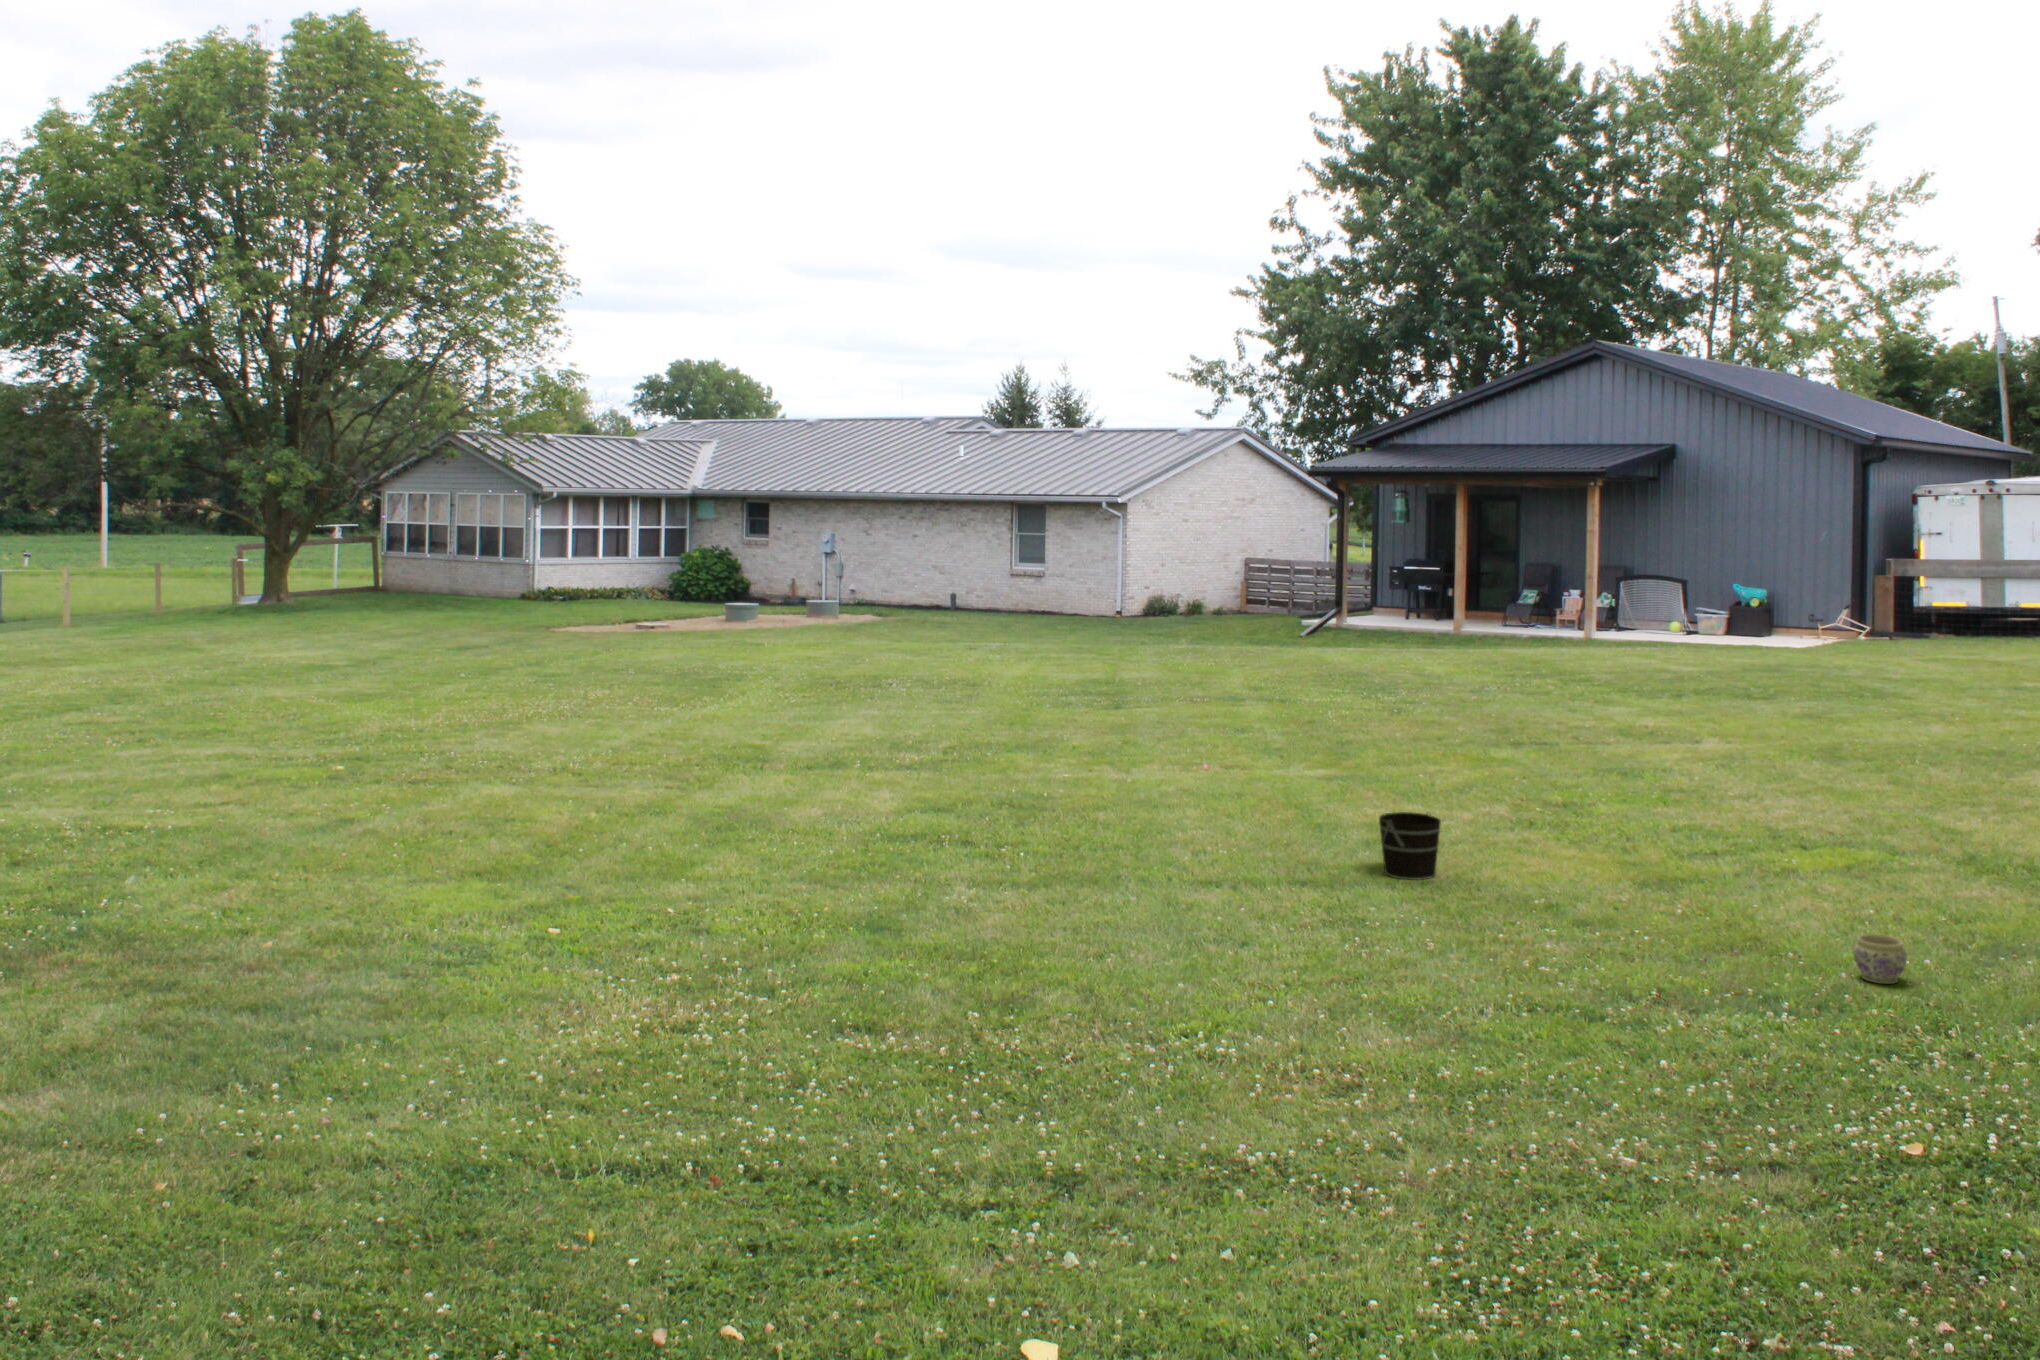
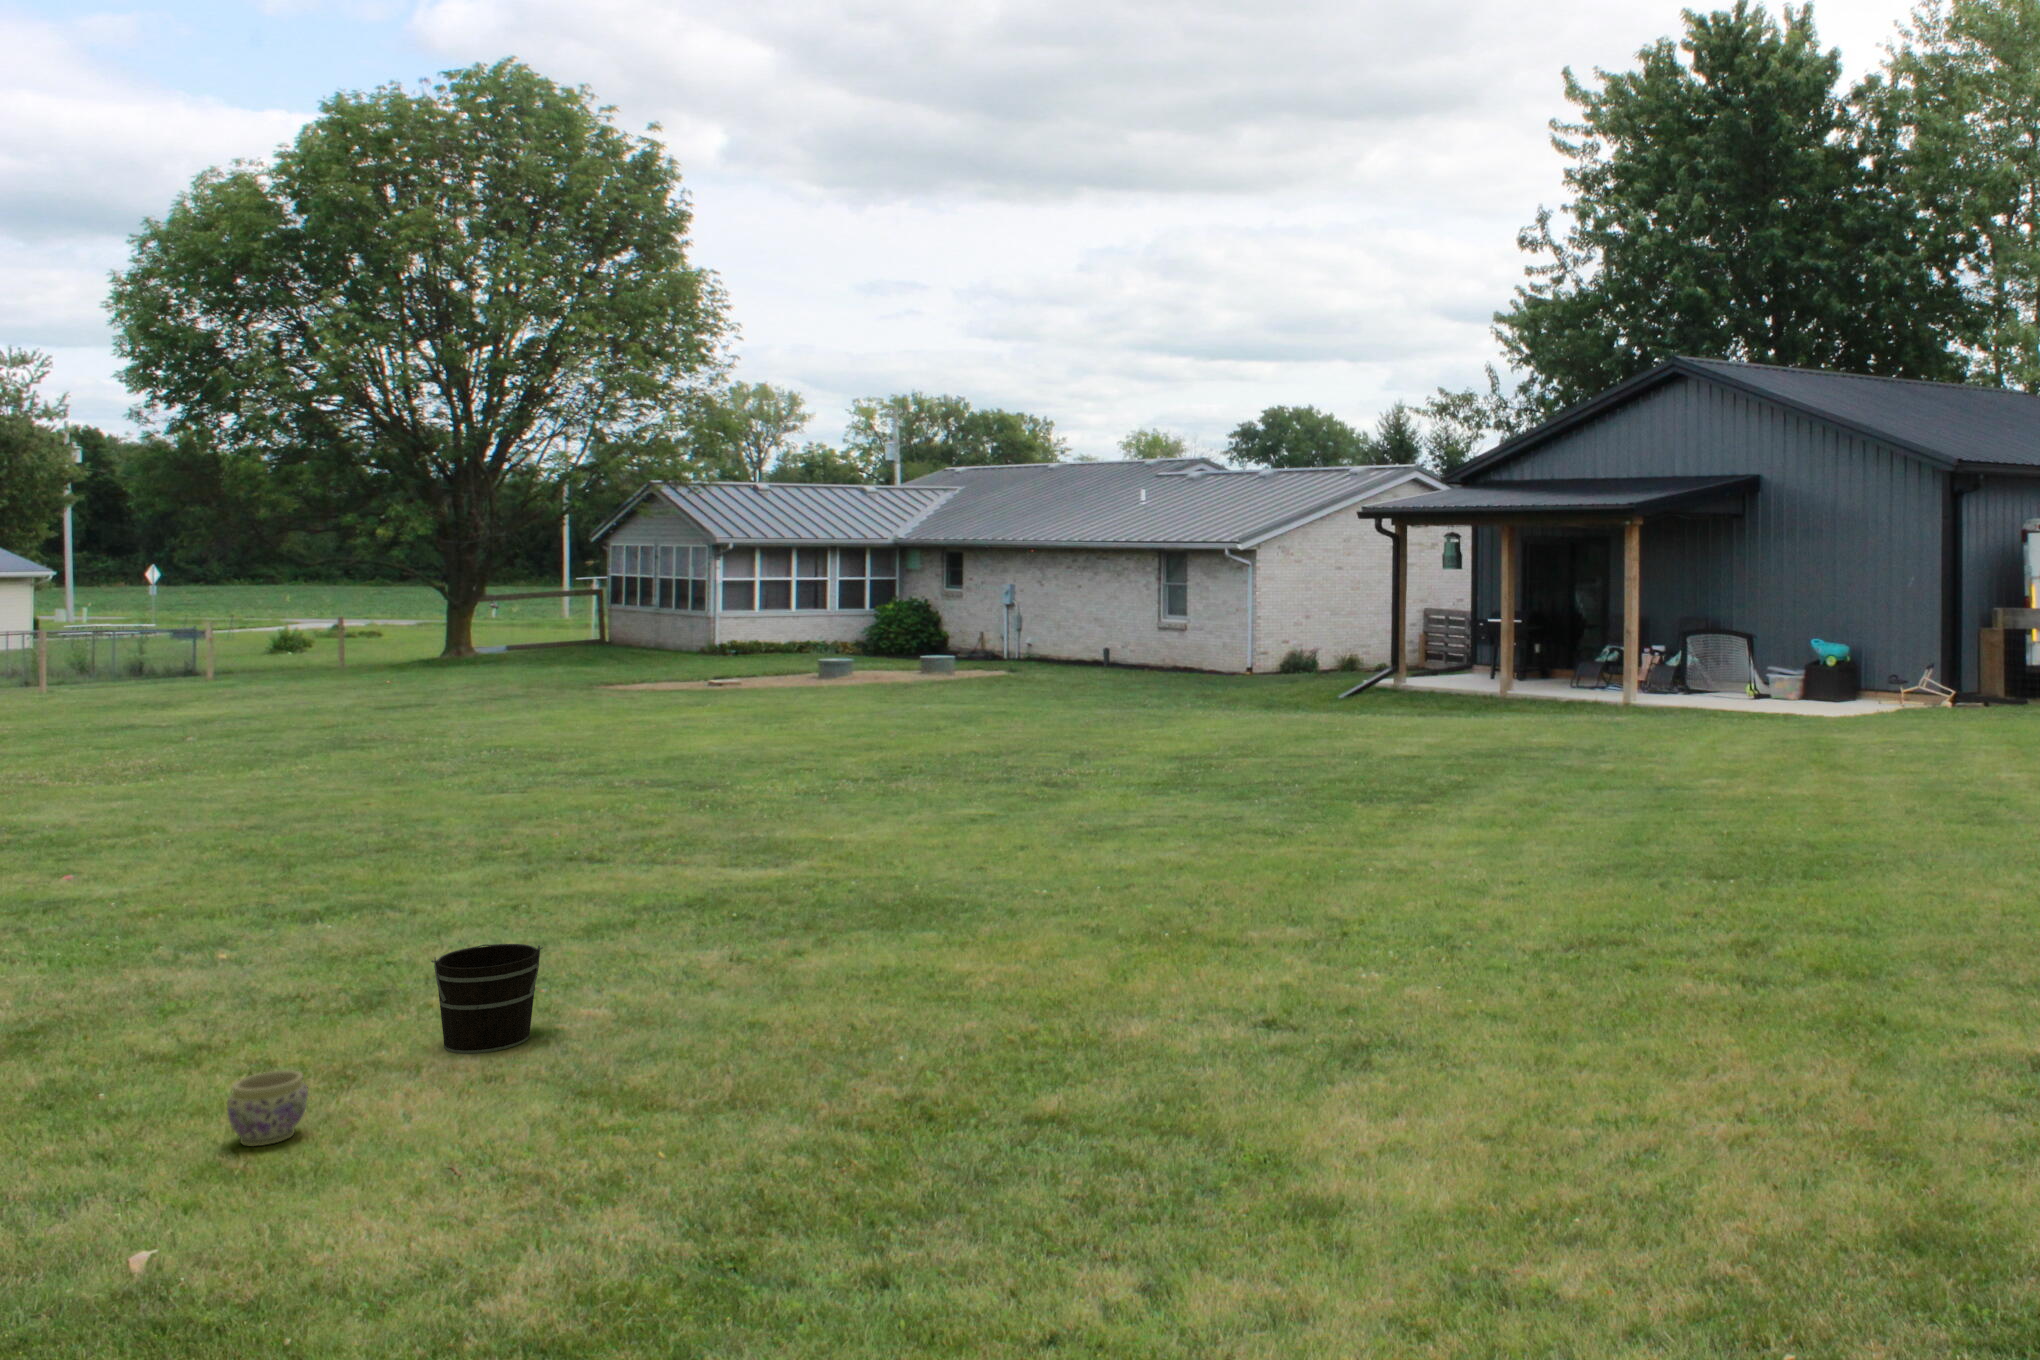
bucket: present [1379,812,1441,880] -> present [431,944,543,1054]

